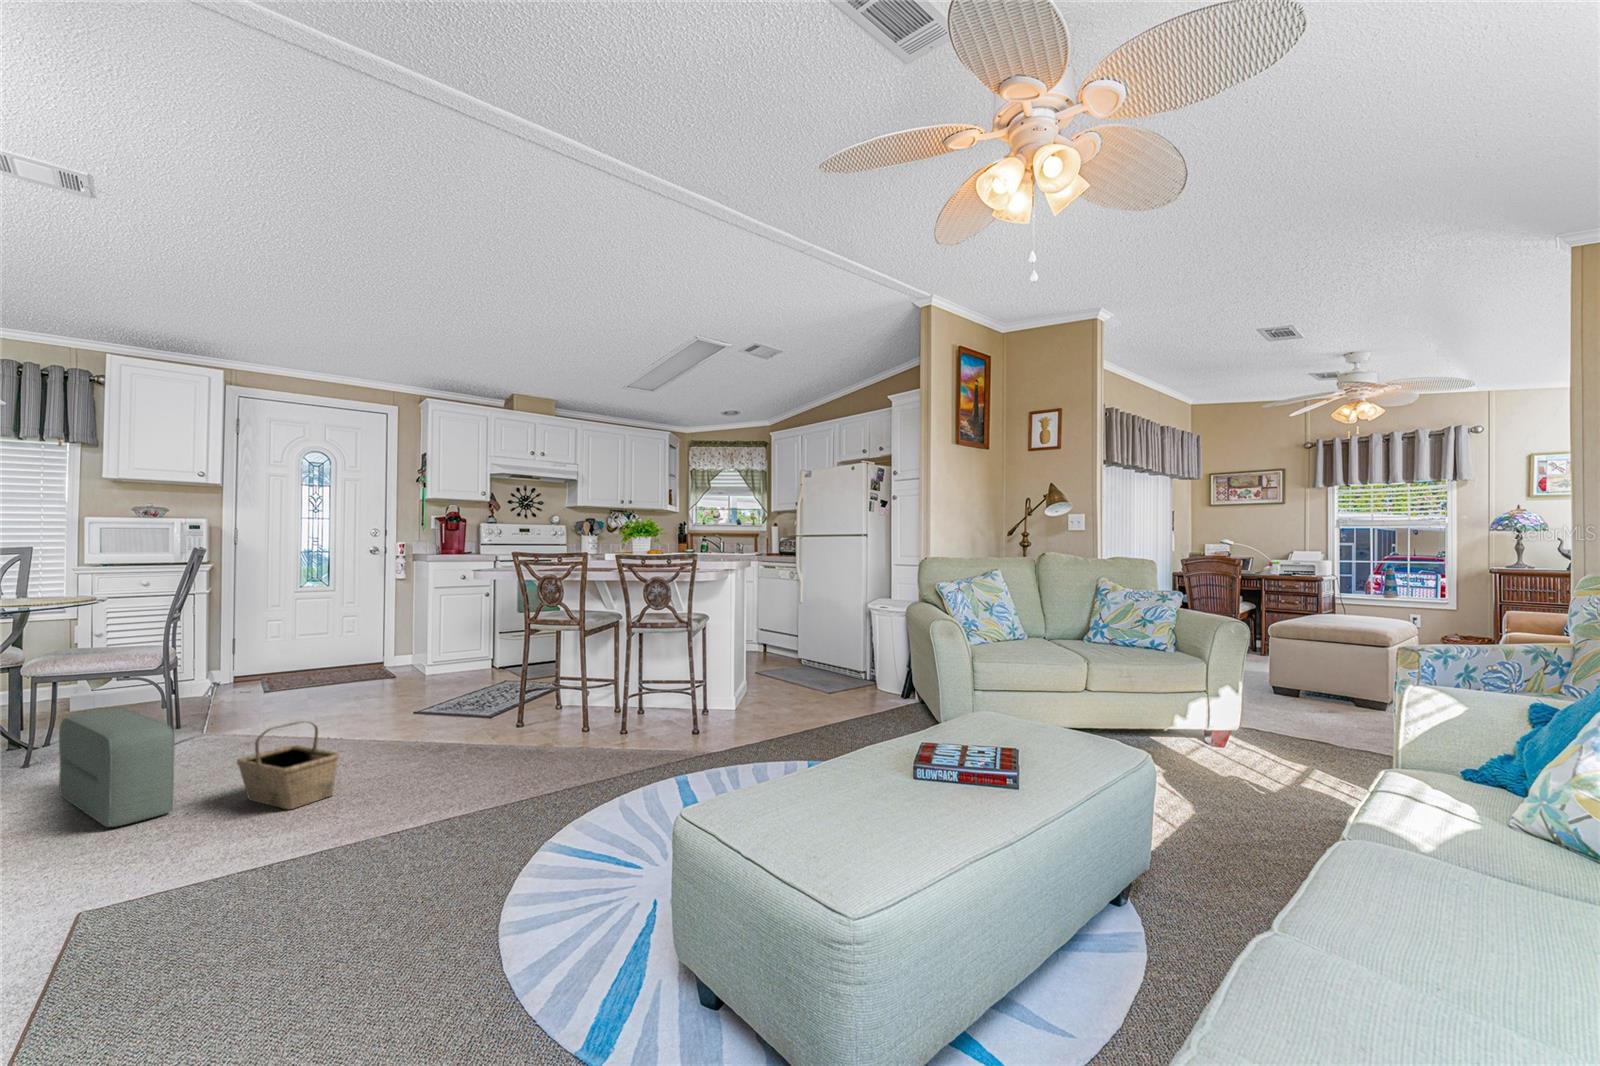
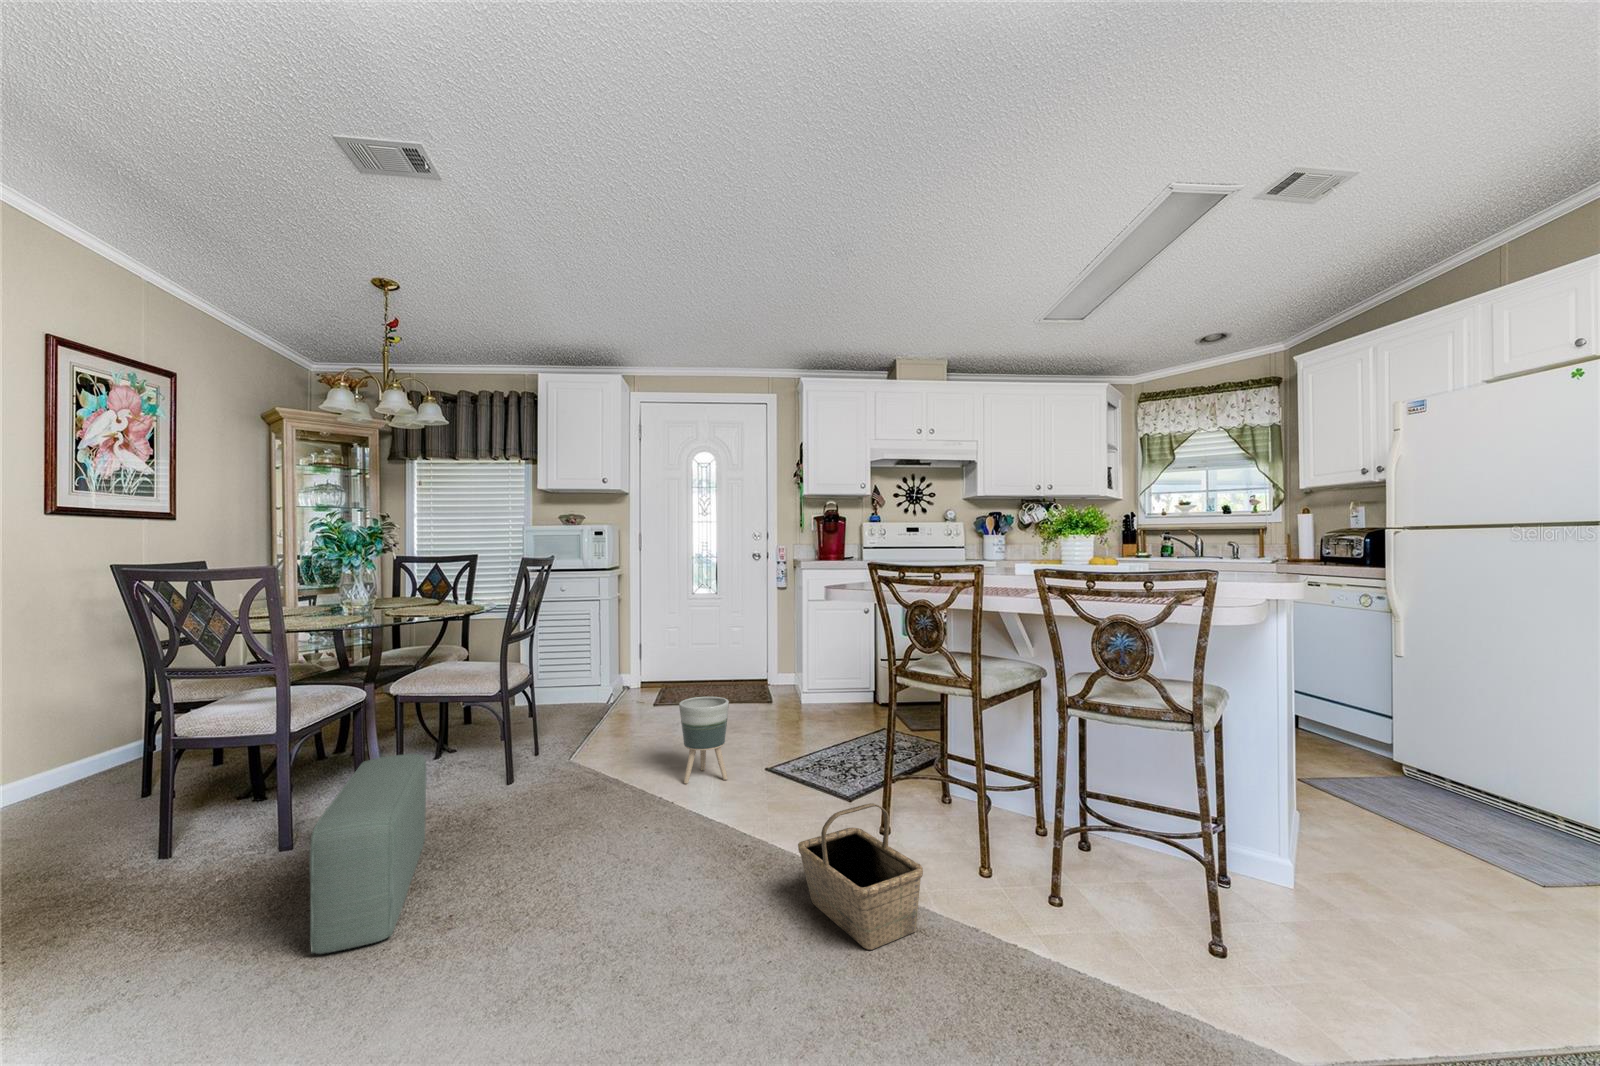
planter: none [344,658,389,723] -> present [679,697,729,784]
basket: present [237,721,339,809] -> present [798,803,923,950]

